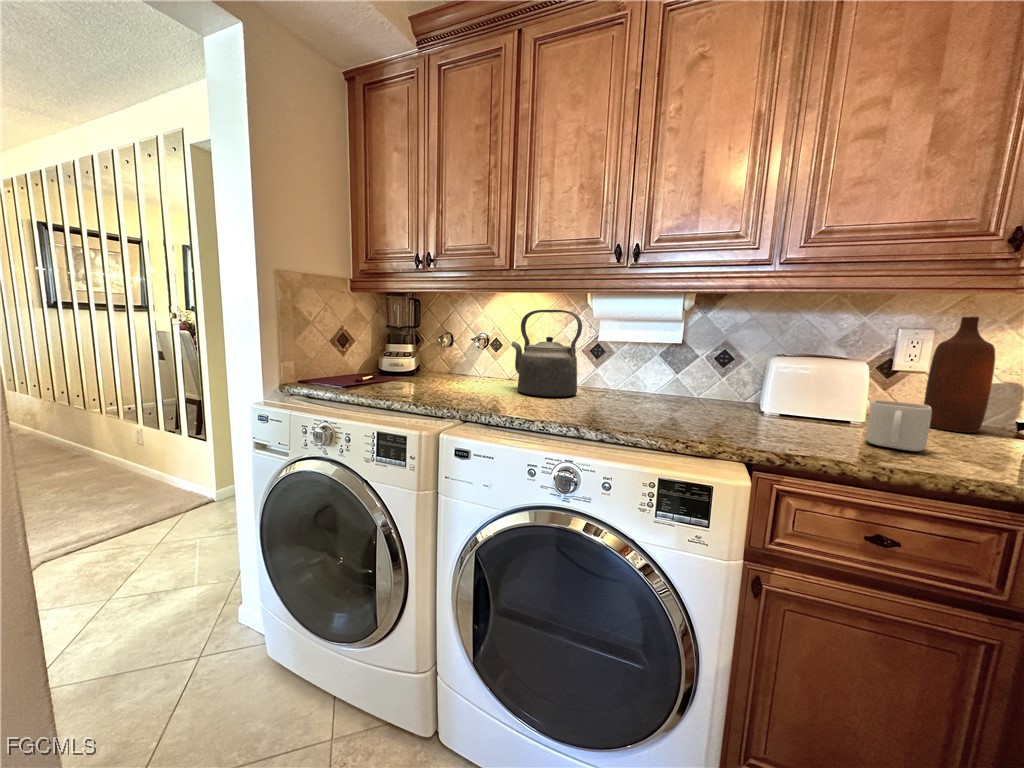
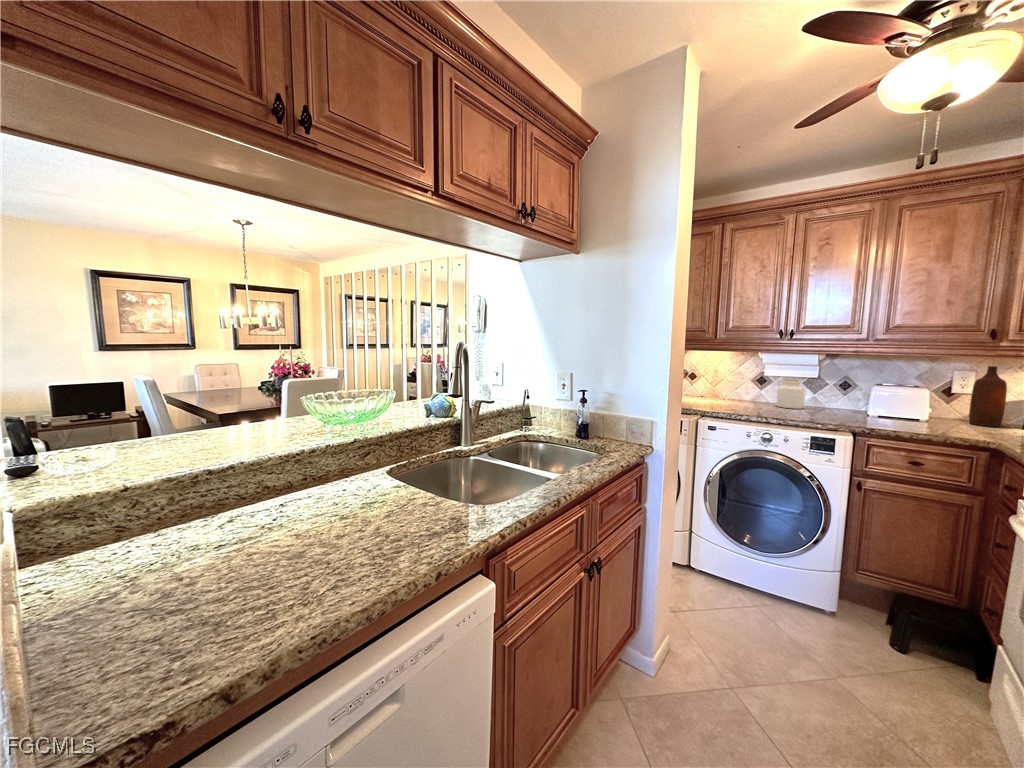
kettle: present [512,310,582,397] -> none [710,360,757,406]
jar: none [617,348,663,401] -> present [776,379,806,409]
mug: present [866,400,932,451] -> none [919,408,951,430]

